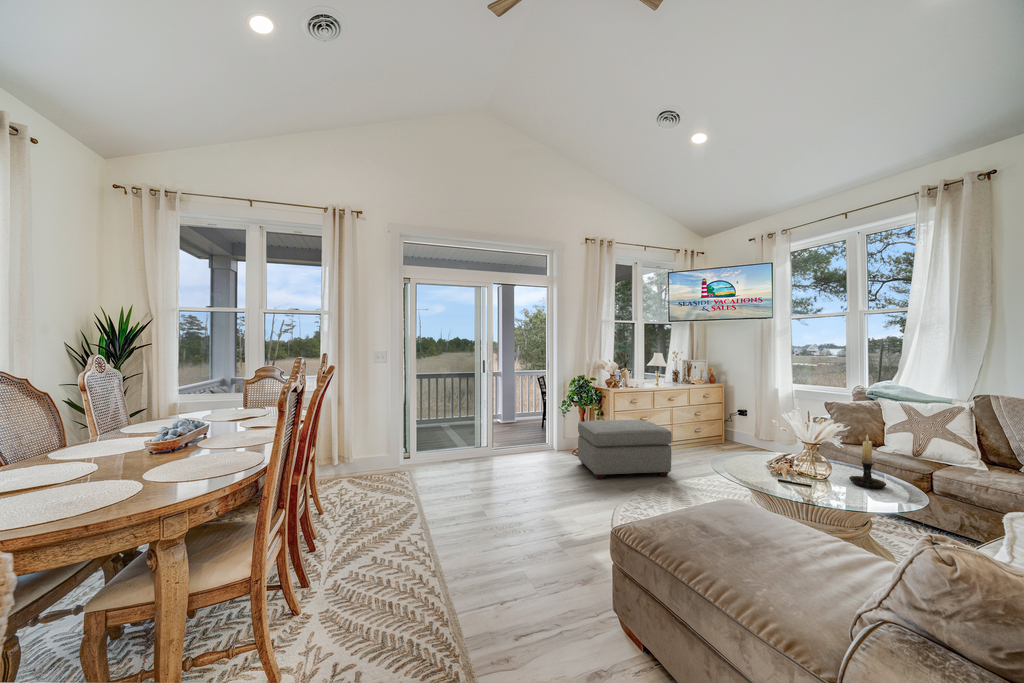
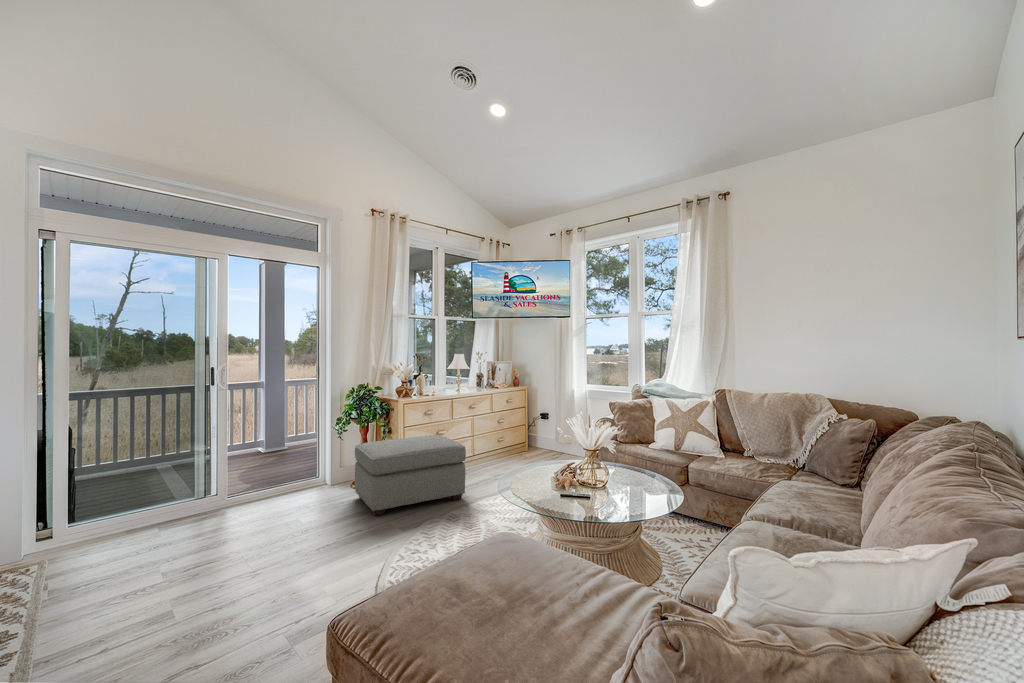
candle holder: present [849,434,886,489] -> none [622,437,651,494]

